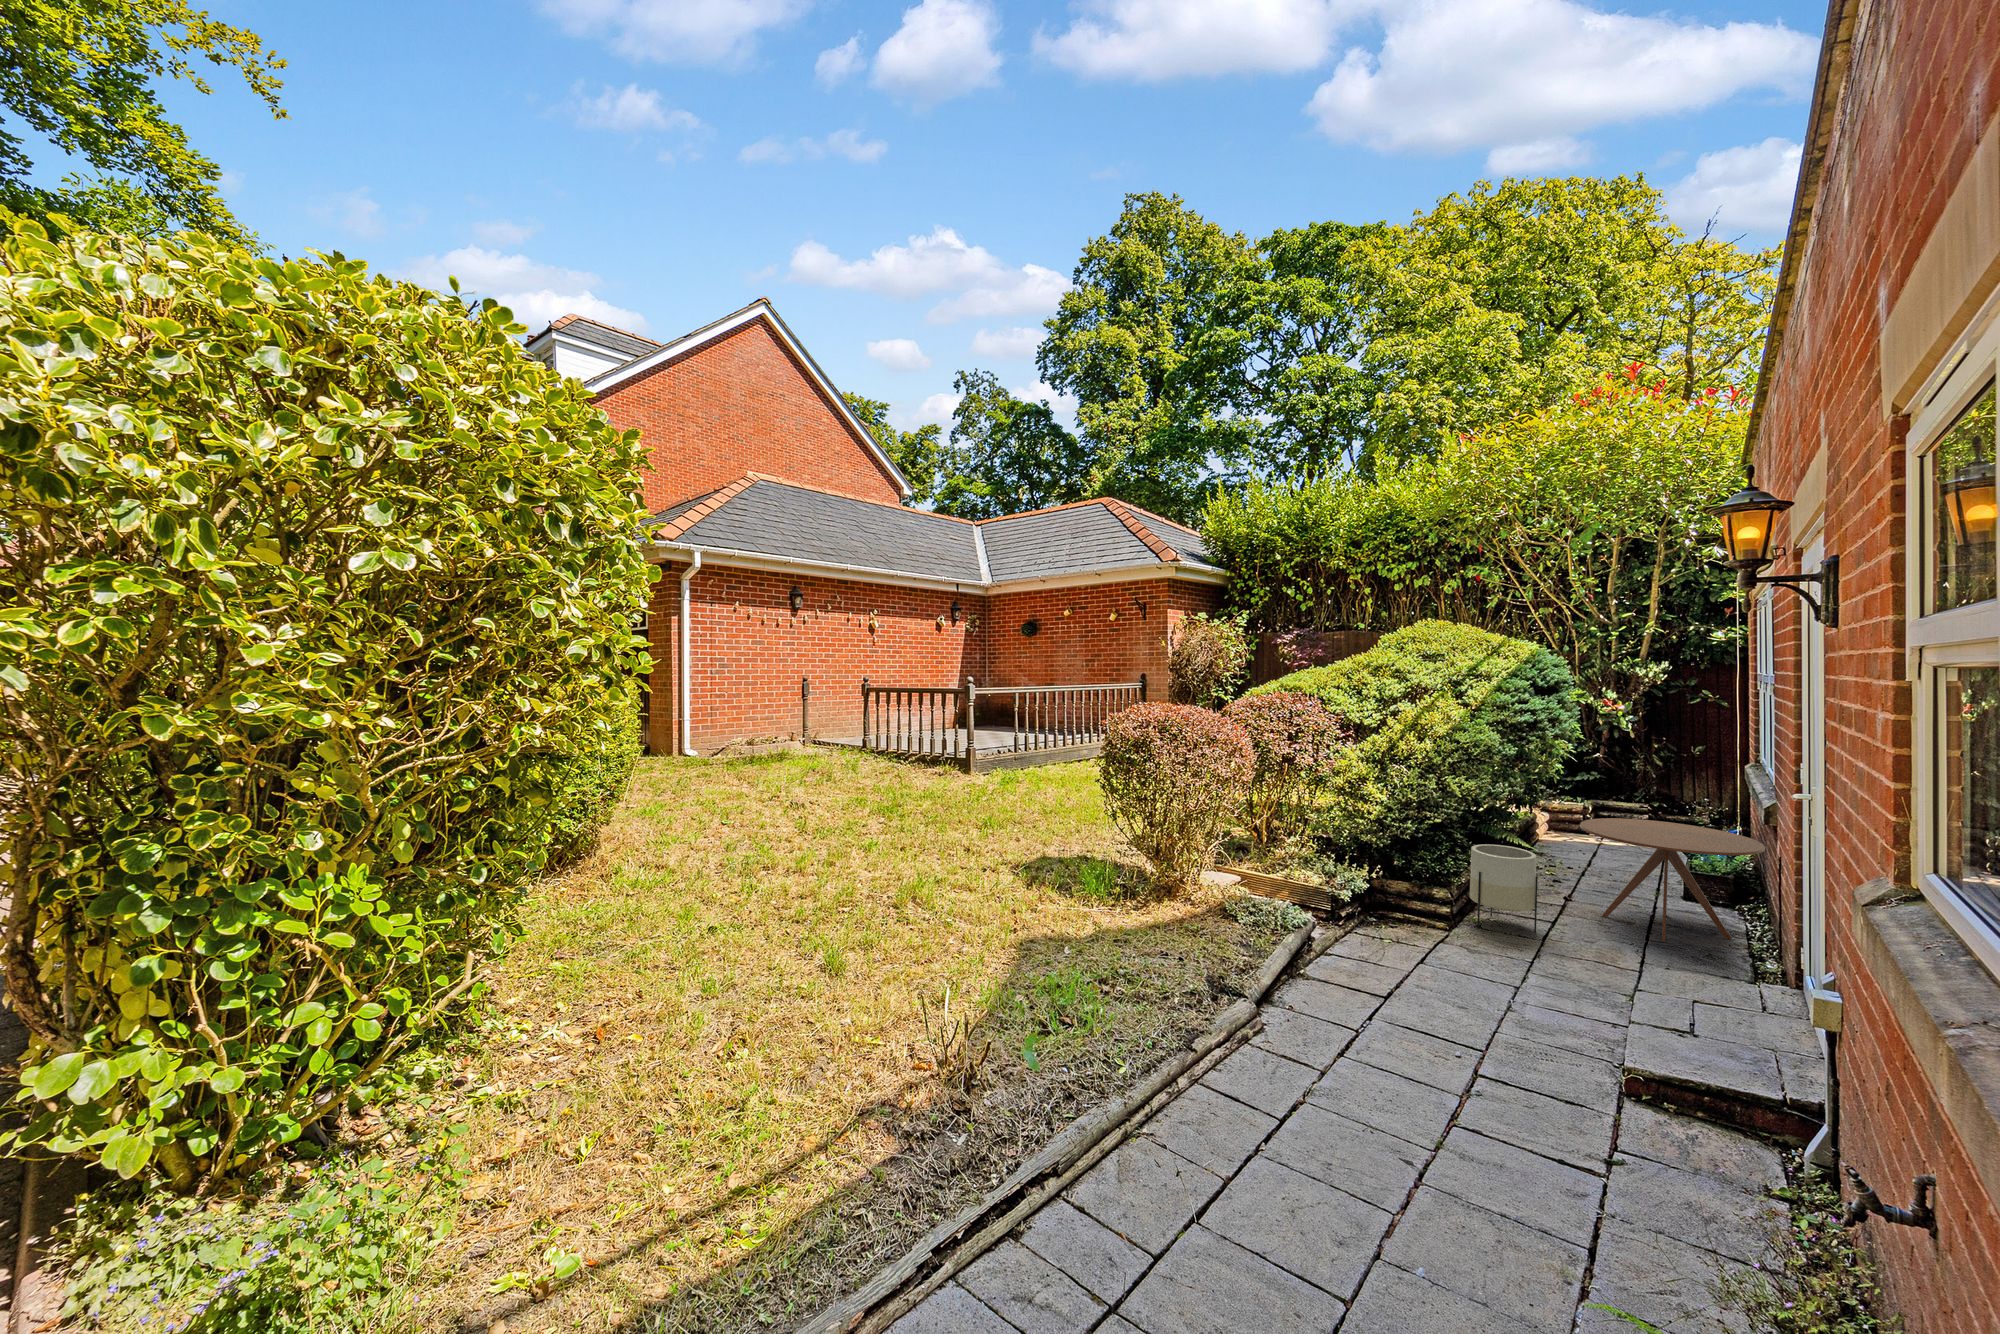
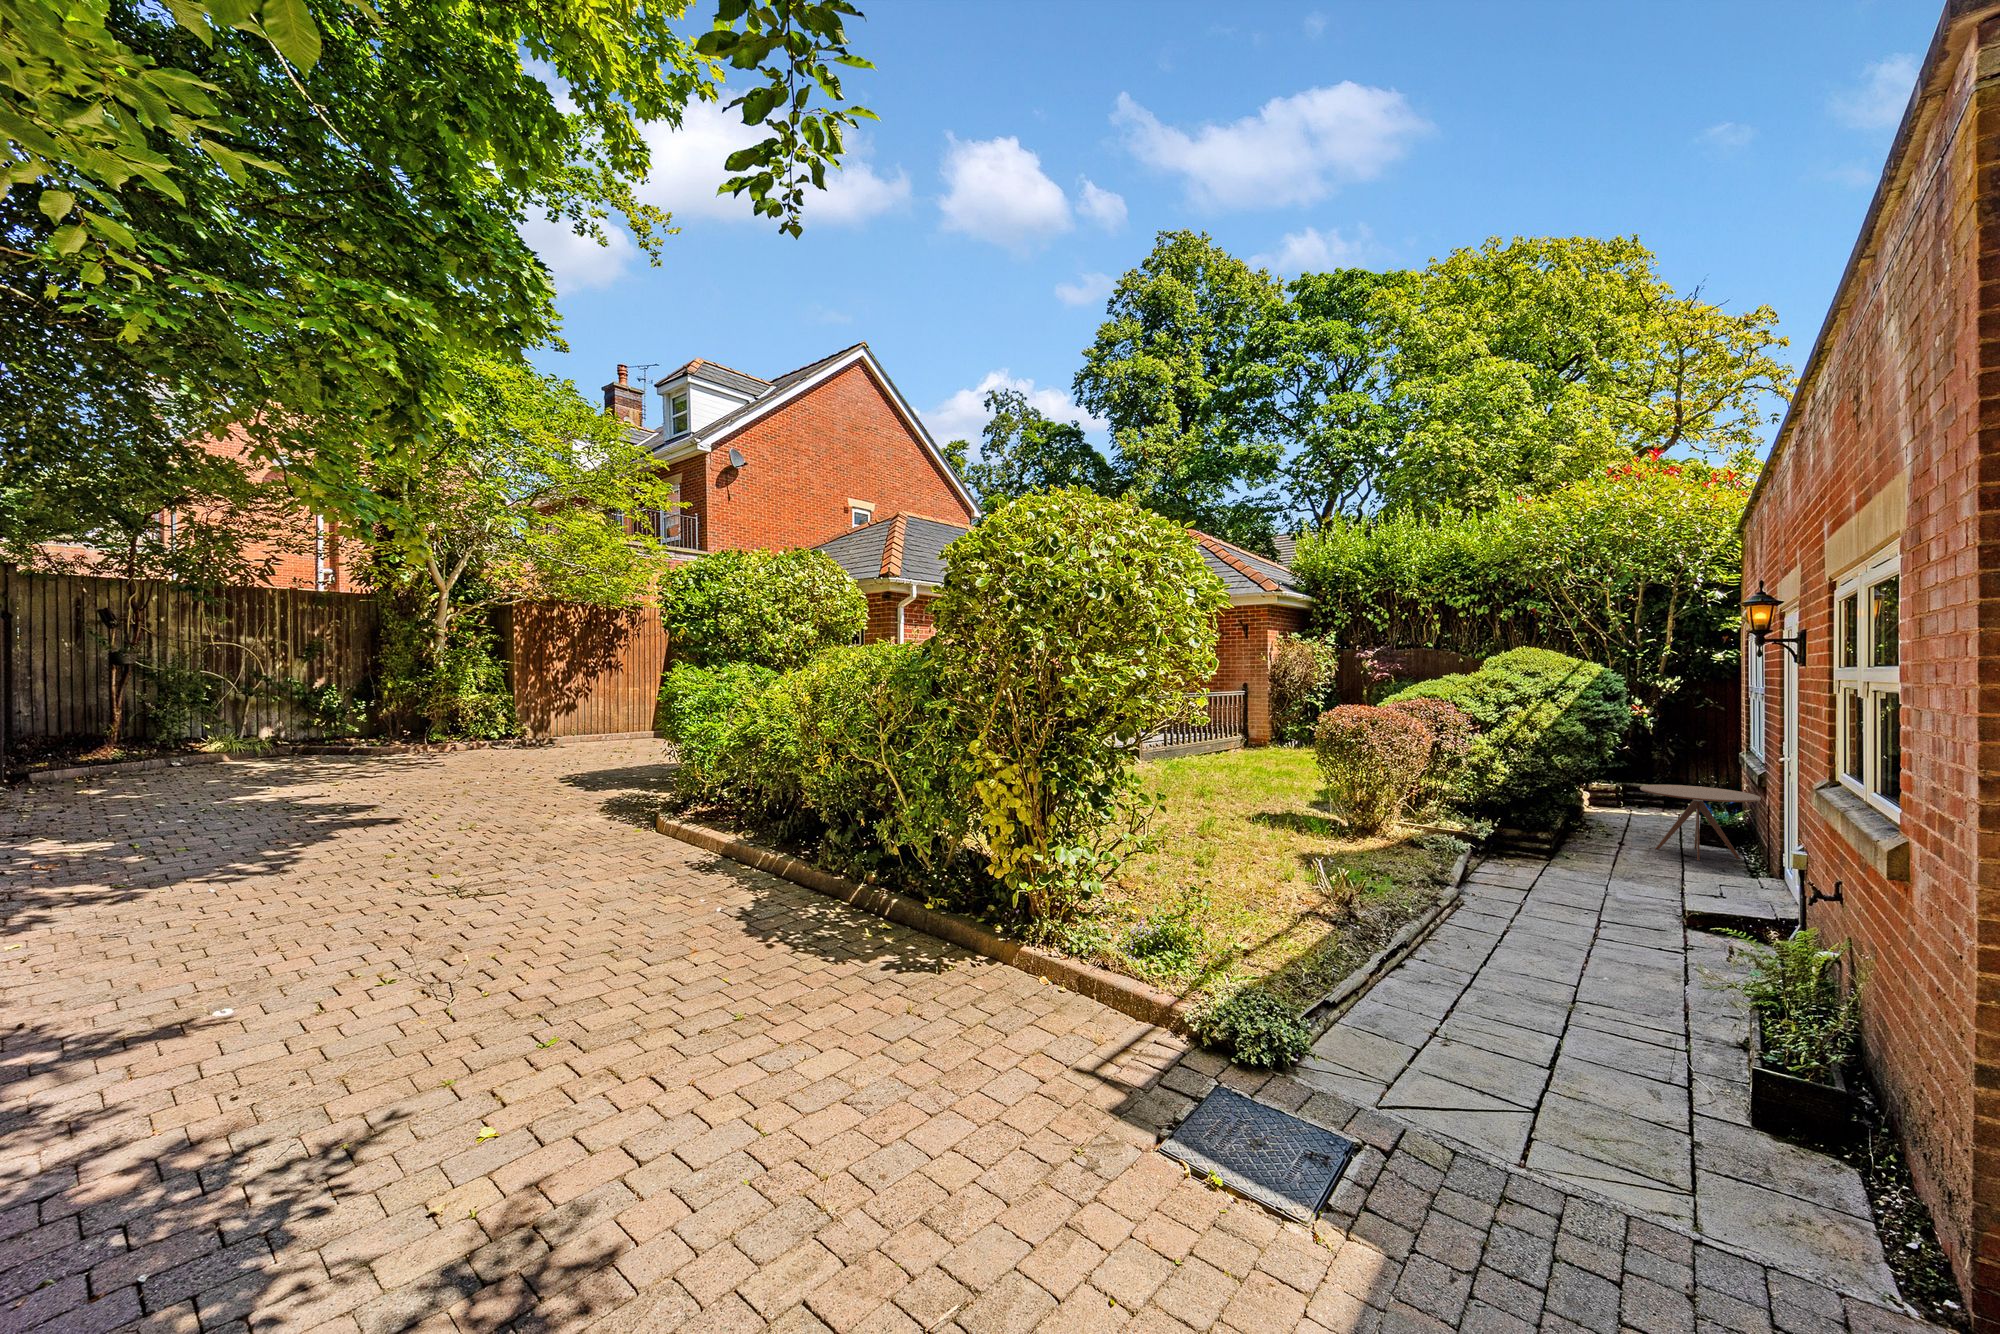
planter: present [1470,844,1538,933] -> none [1571,802,1618,858]

